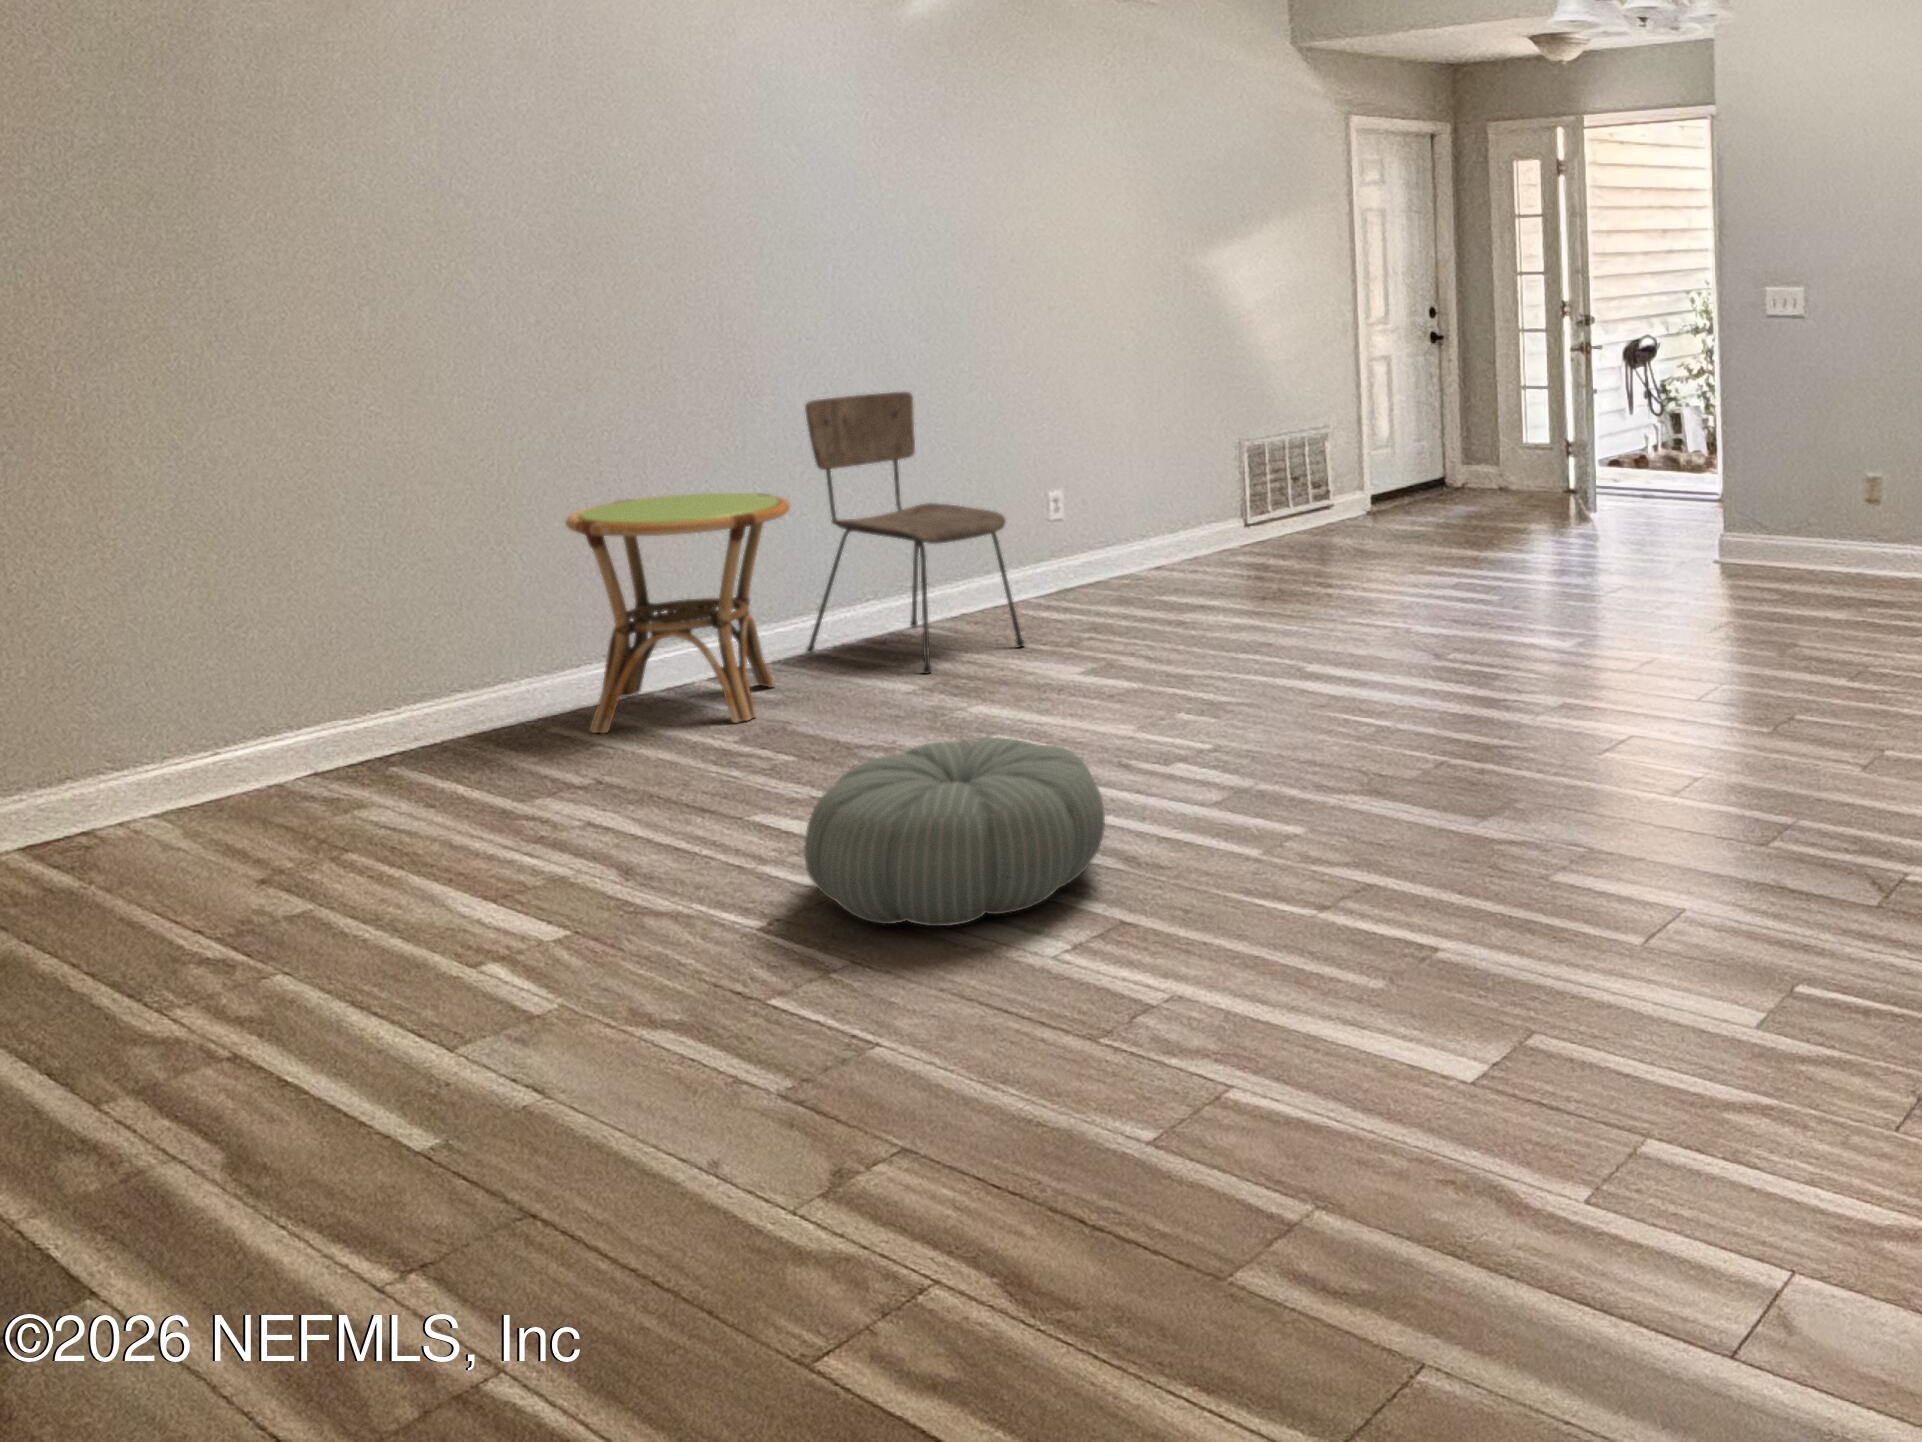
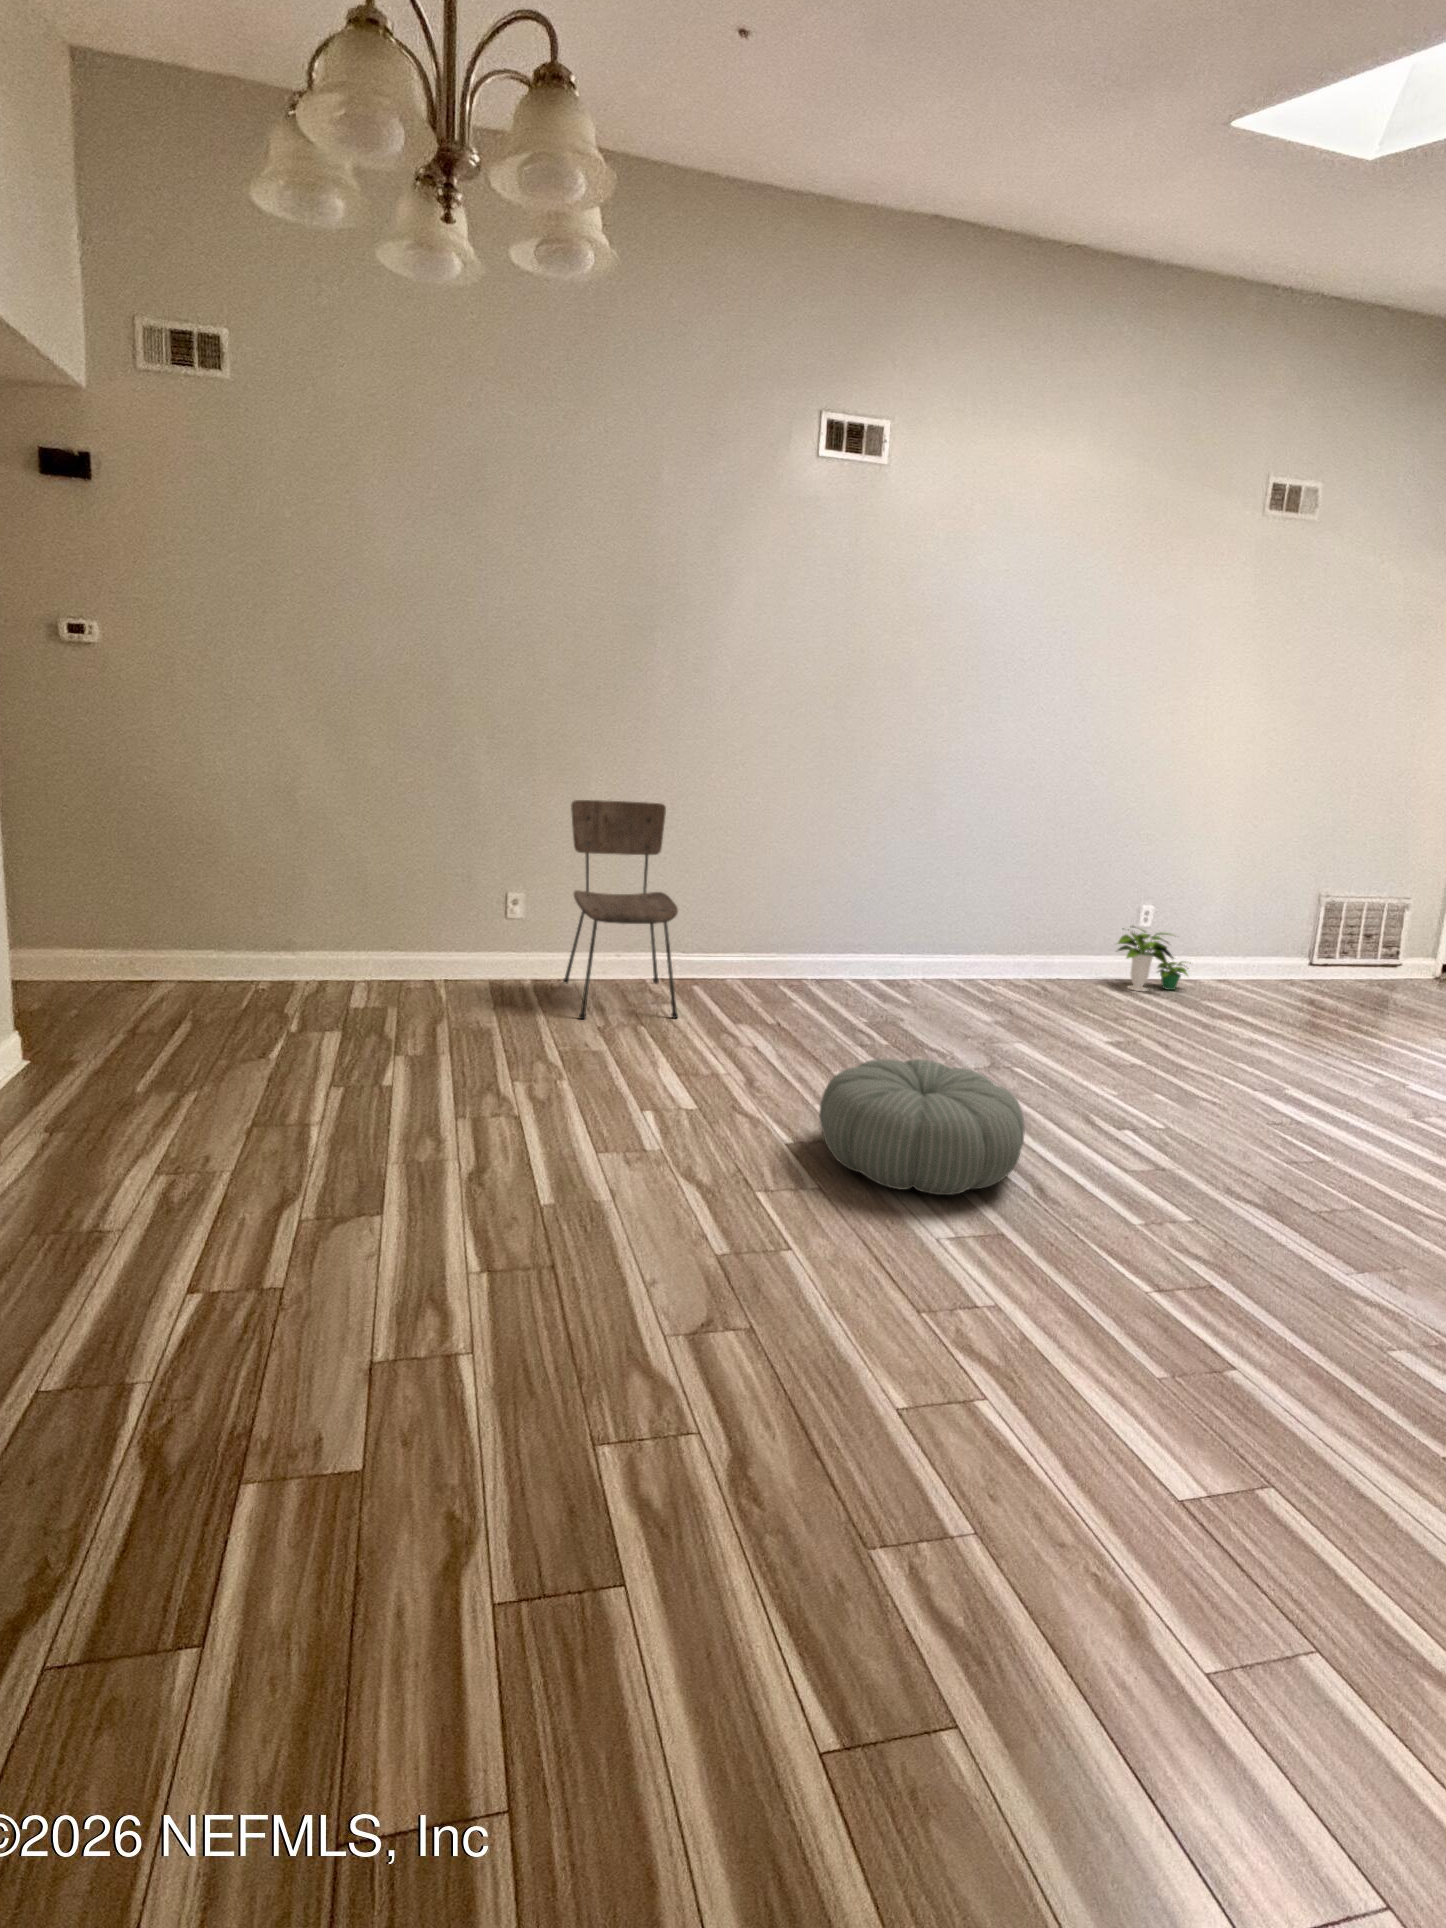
dining chair: present [805,392,1024,674] -> present [563,800,678,1019]
side table: present [566,493,790,733] -> none [797,862,929,1014]
potted plant: none [1027,517,1132,603] -> present [1118,926,1187,991]

